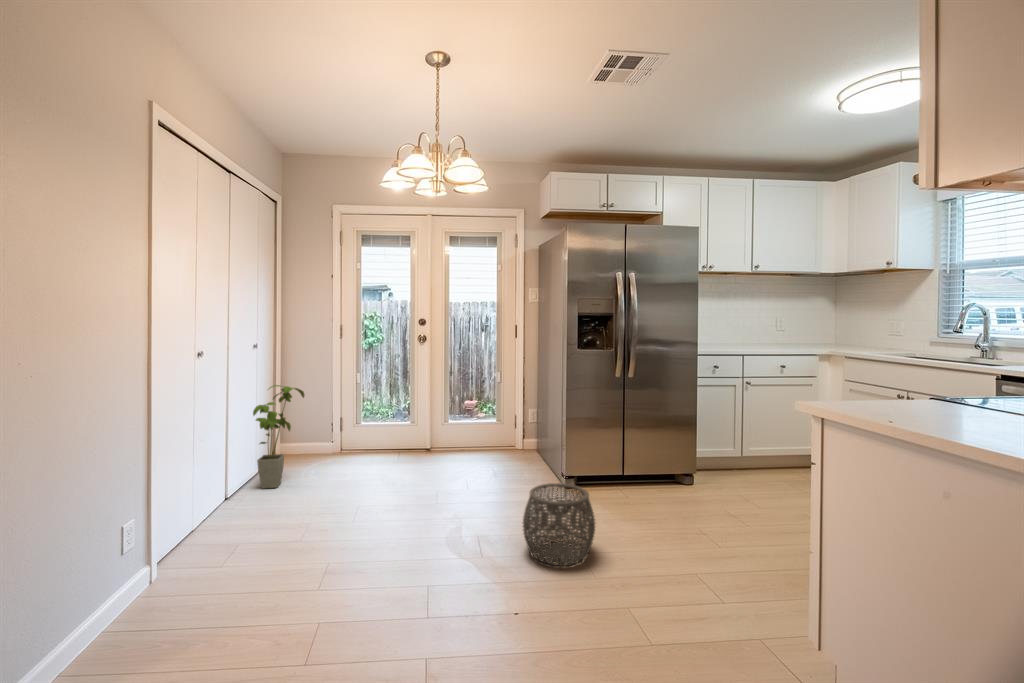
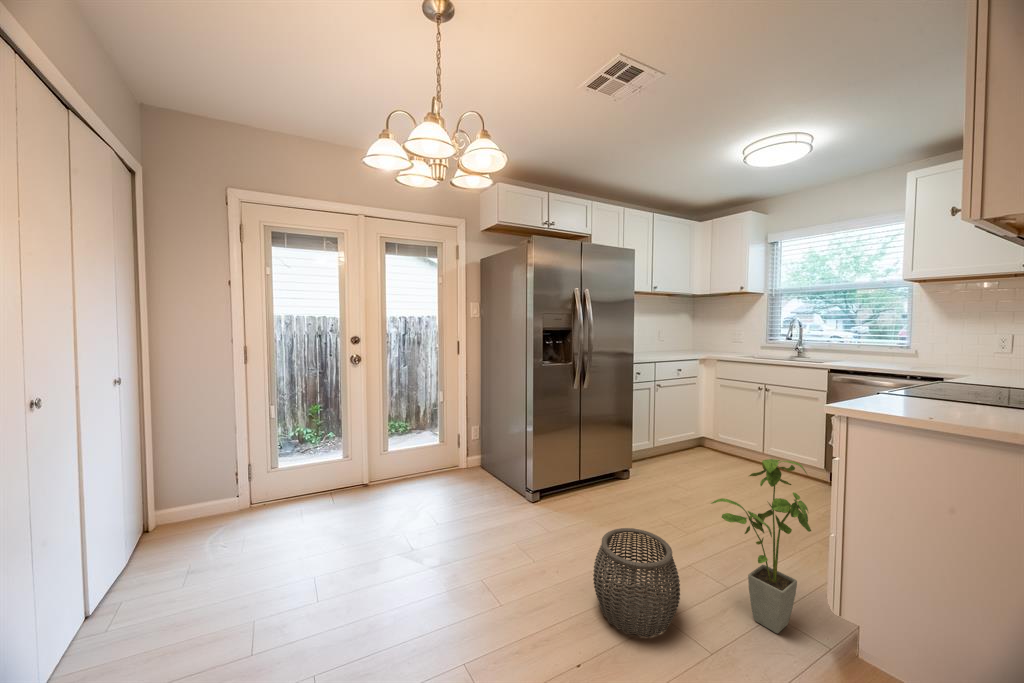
house plant: present [253,385,304,488] -> present [711,459,811,634]

